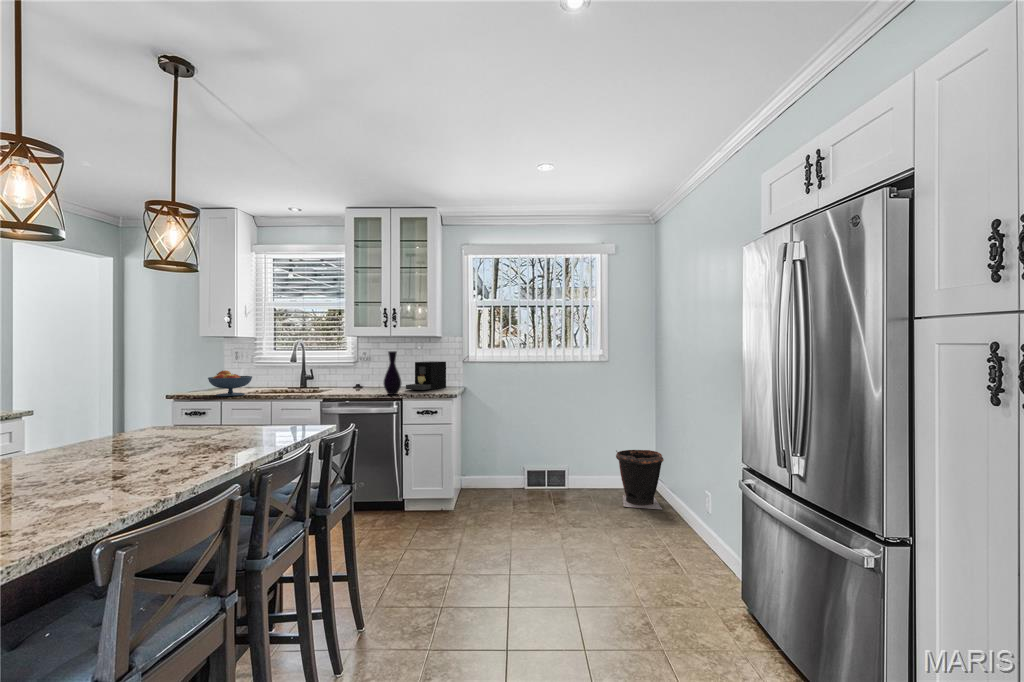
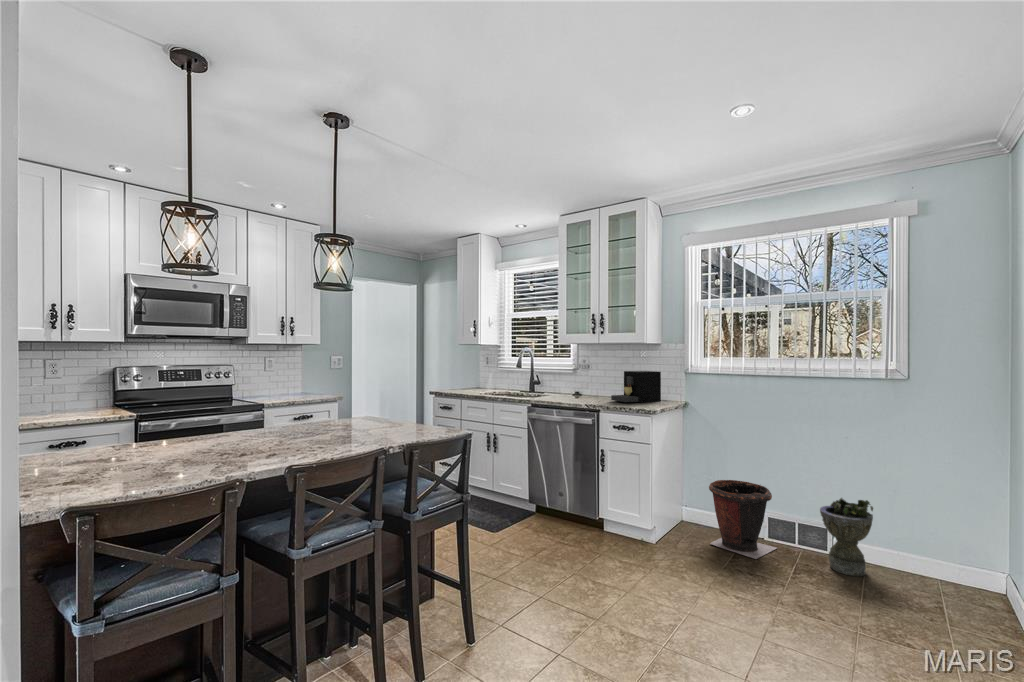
vase: present [384,351,401,395] -> none [579,359,598,405]
fruit bowl: present [208,370,252,396] -> none [448,373,482,395]
planter: none [564,445,595,498] -> present [820,498,873,576]
waste bin: present [616,450,664,510] -> present [709,480,777,559]

